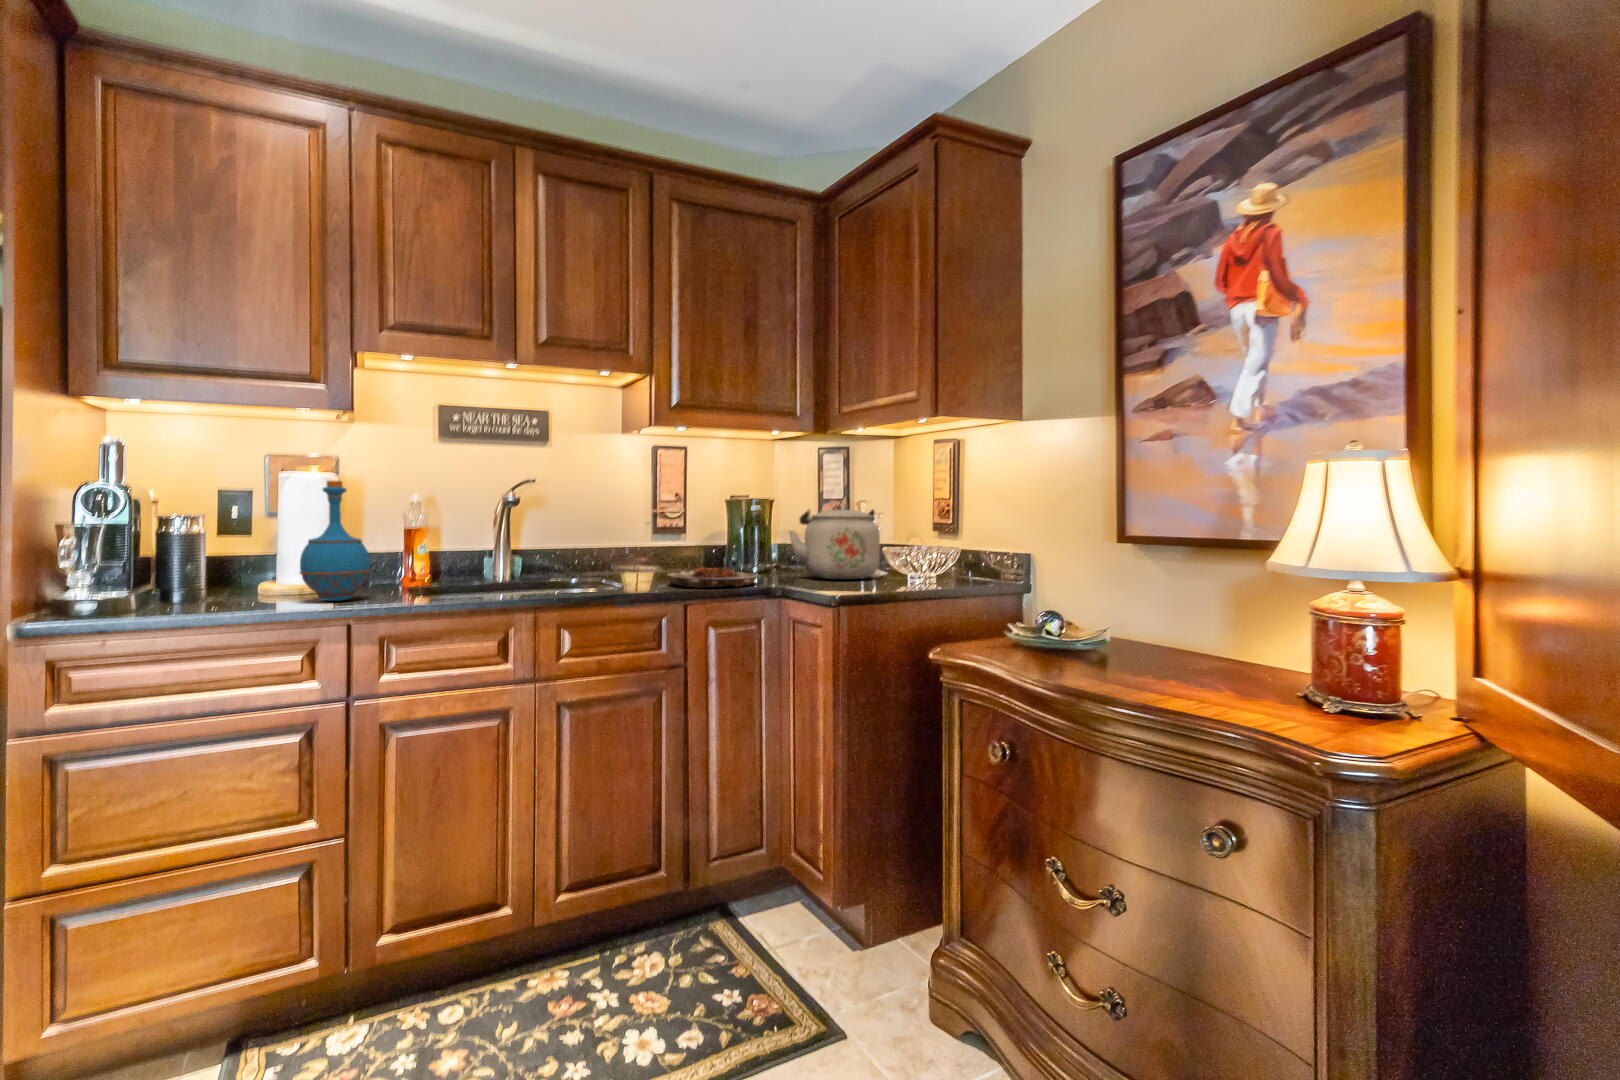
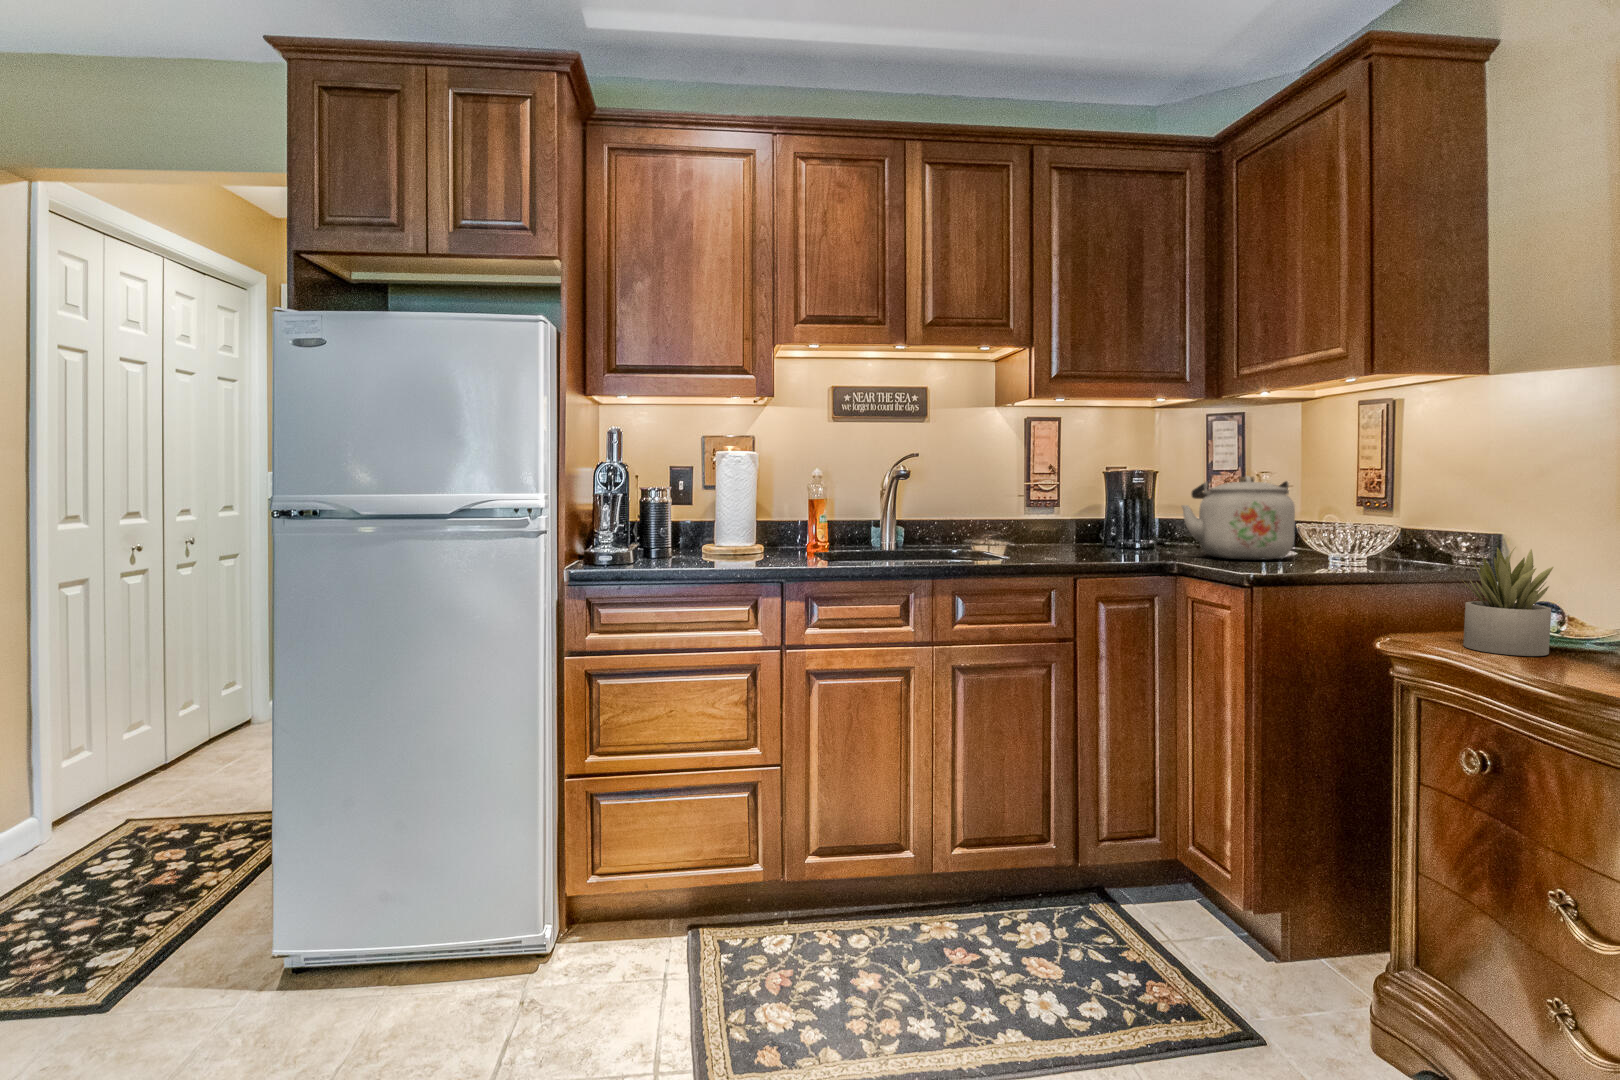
bottle: present [300,481,370,601] -> none [741,461,793,564]
succulent plant: none [984,566,1045,658] -> present [1463,547,1553,656]
plate: present [667,567,758,588] -> none [1049,542,1149,564]

